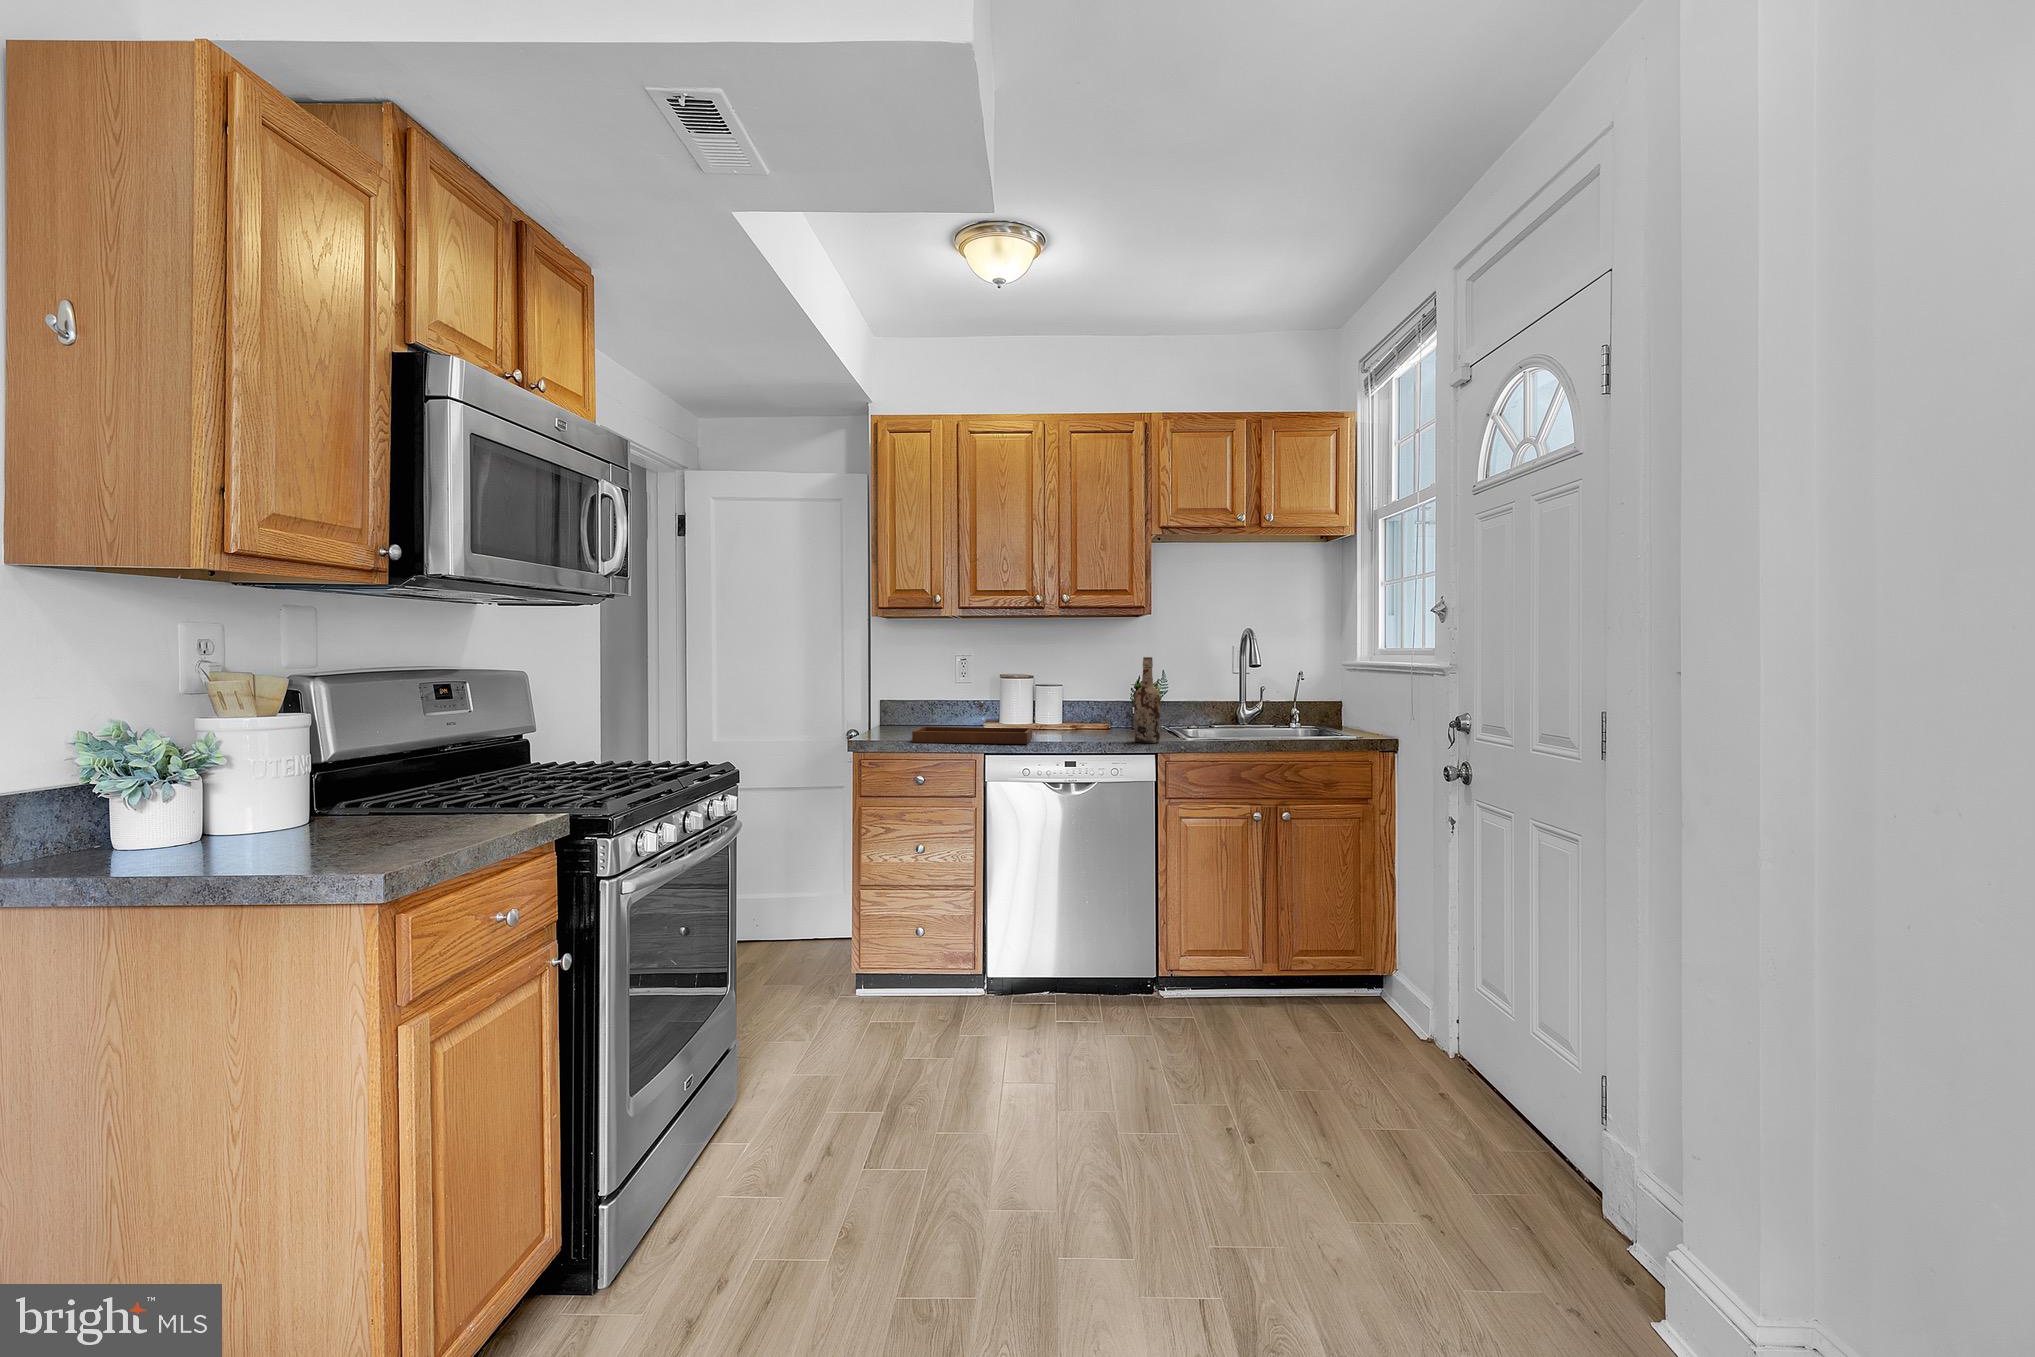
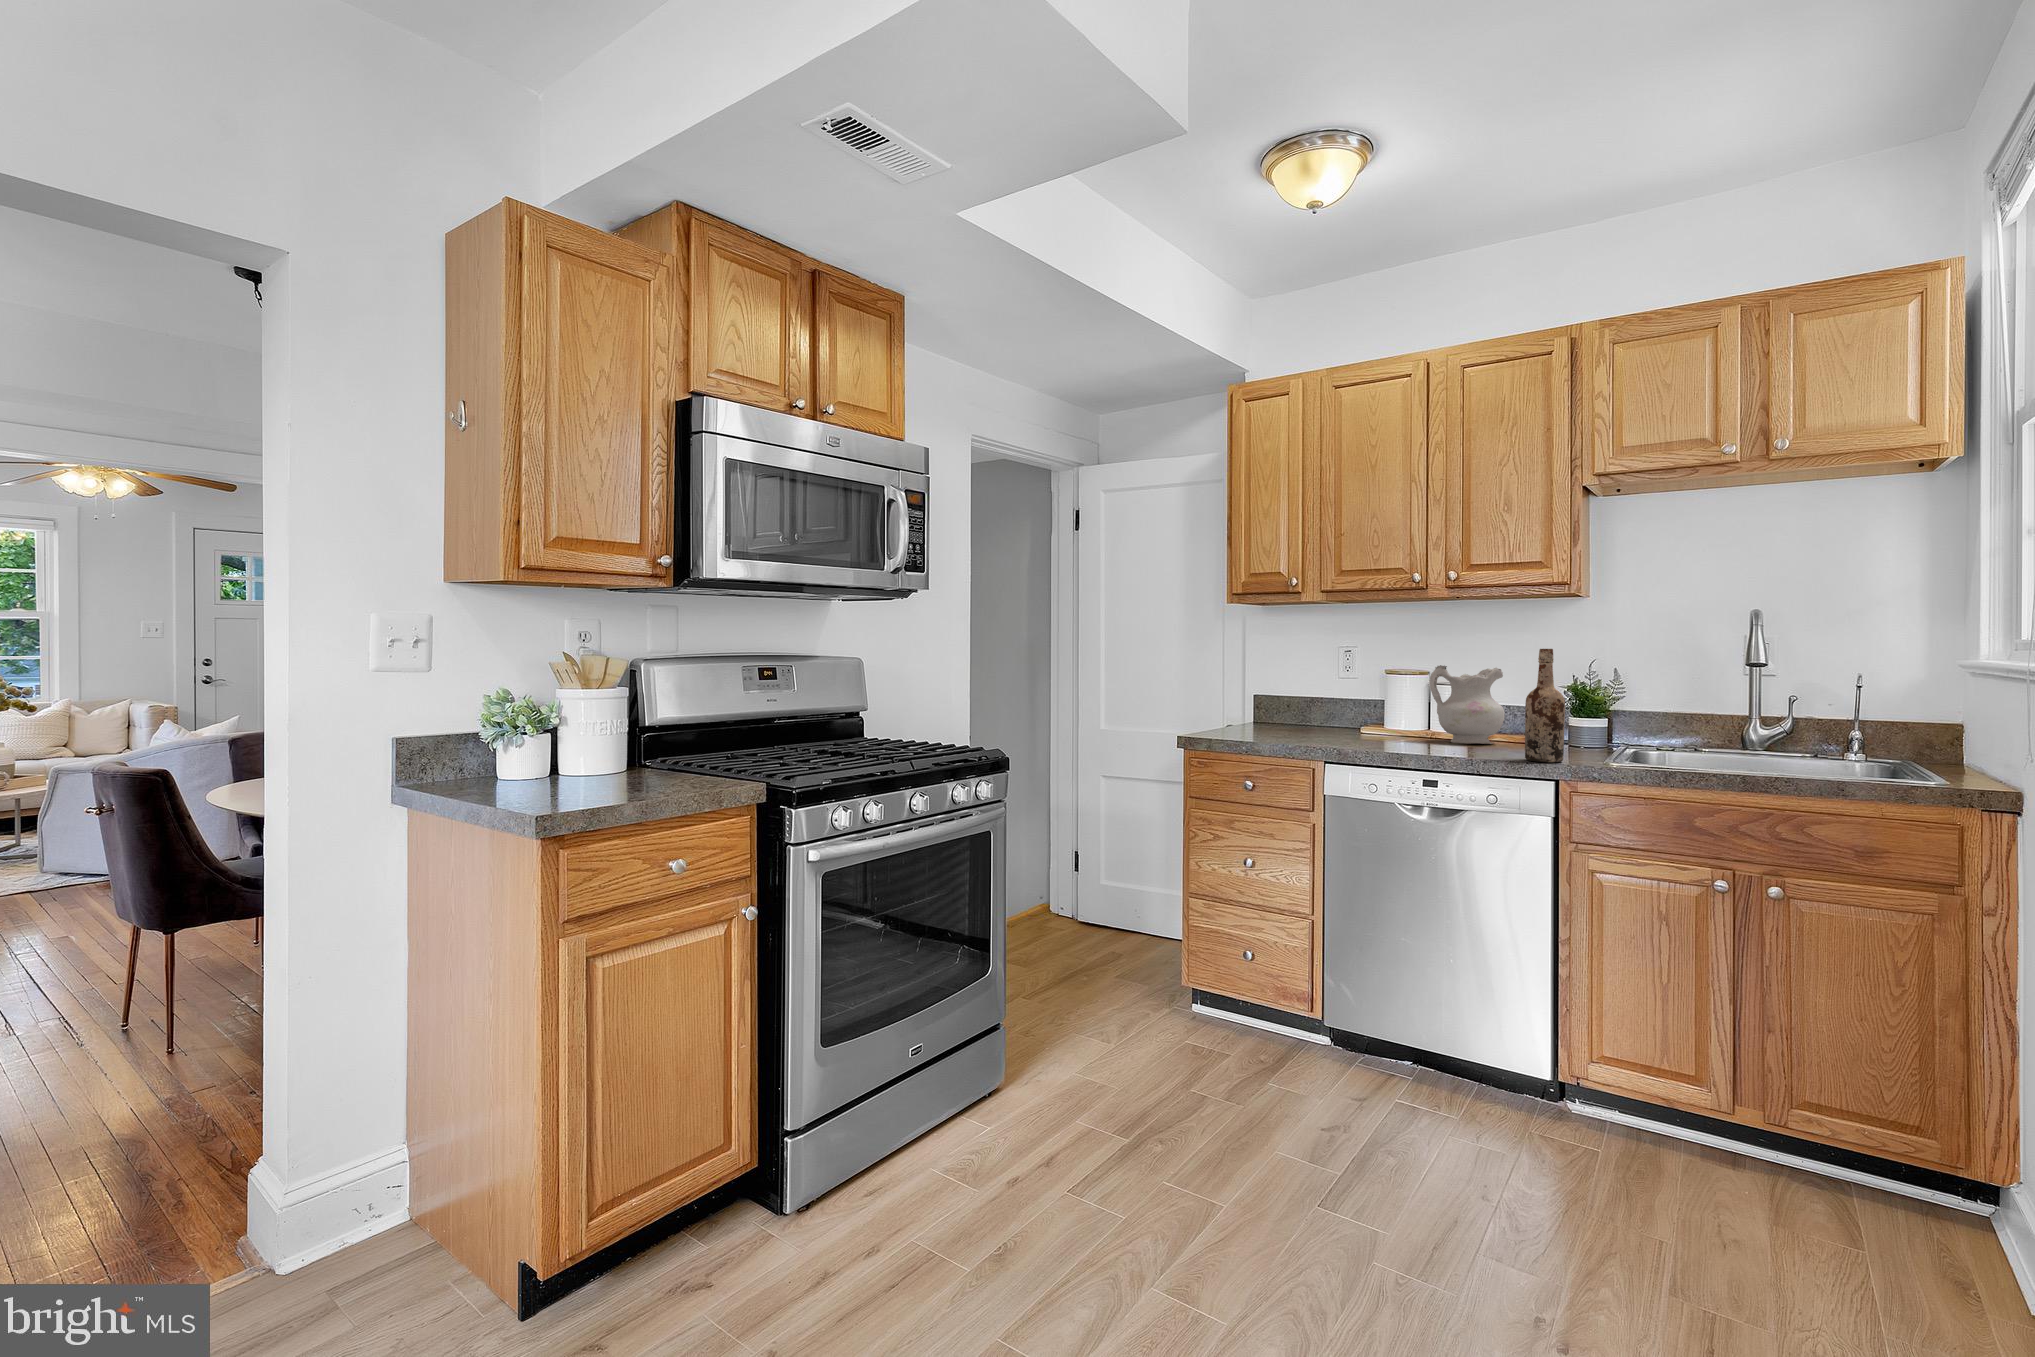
ceramic pitcher: none [1044,669,1096,732] -> present [1430,665,1505,744]
tray: present [912,701,1032,744] -> none [1237,701,1391,754]

